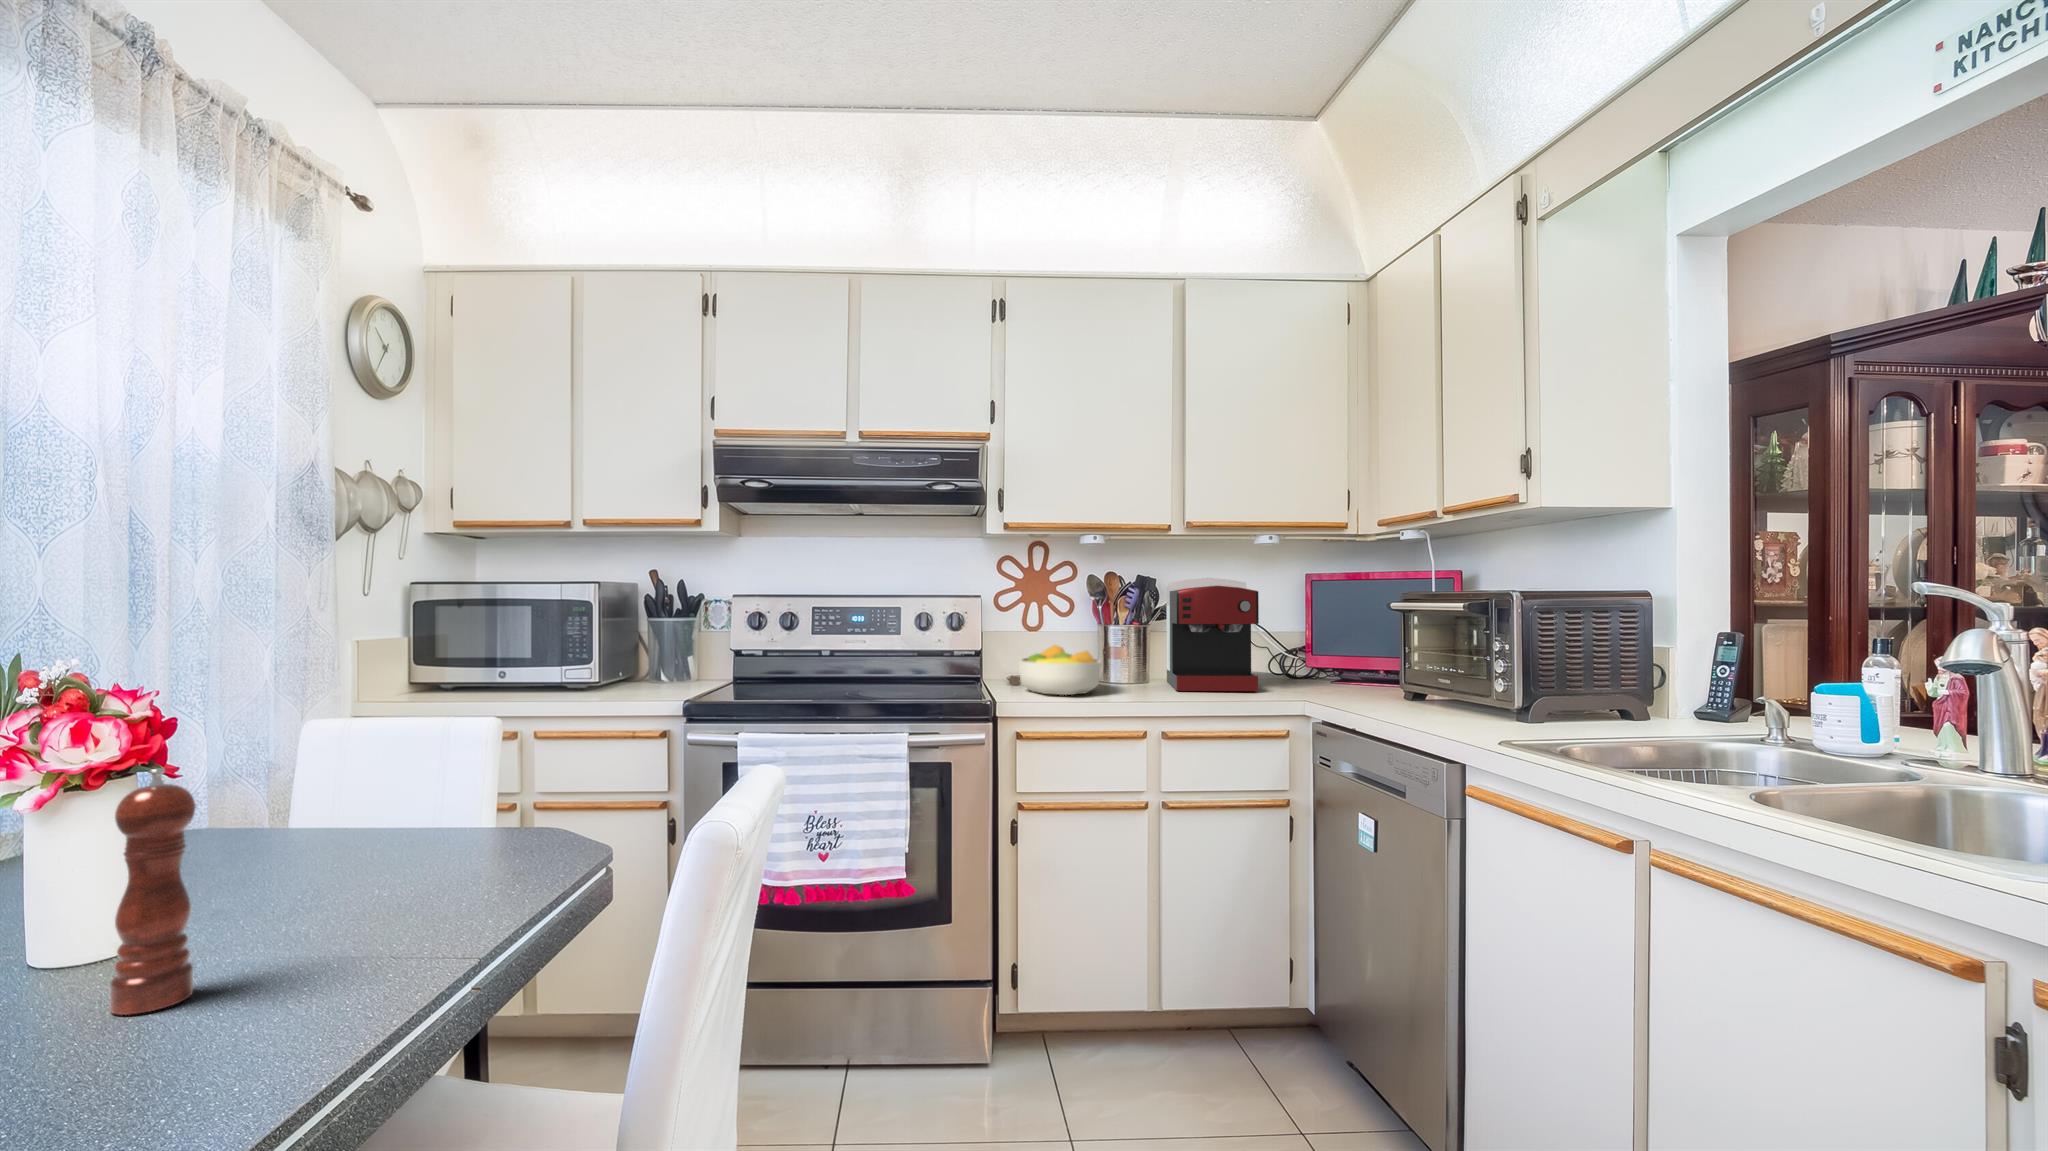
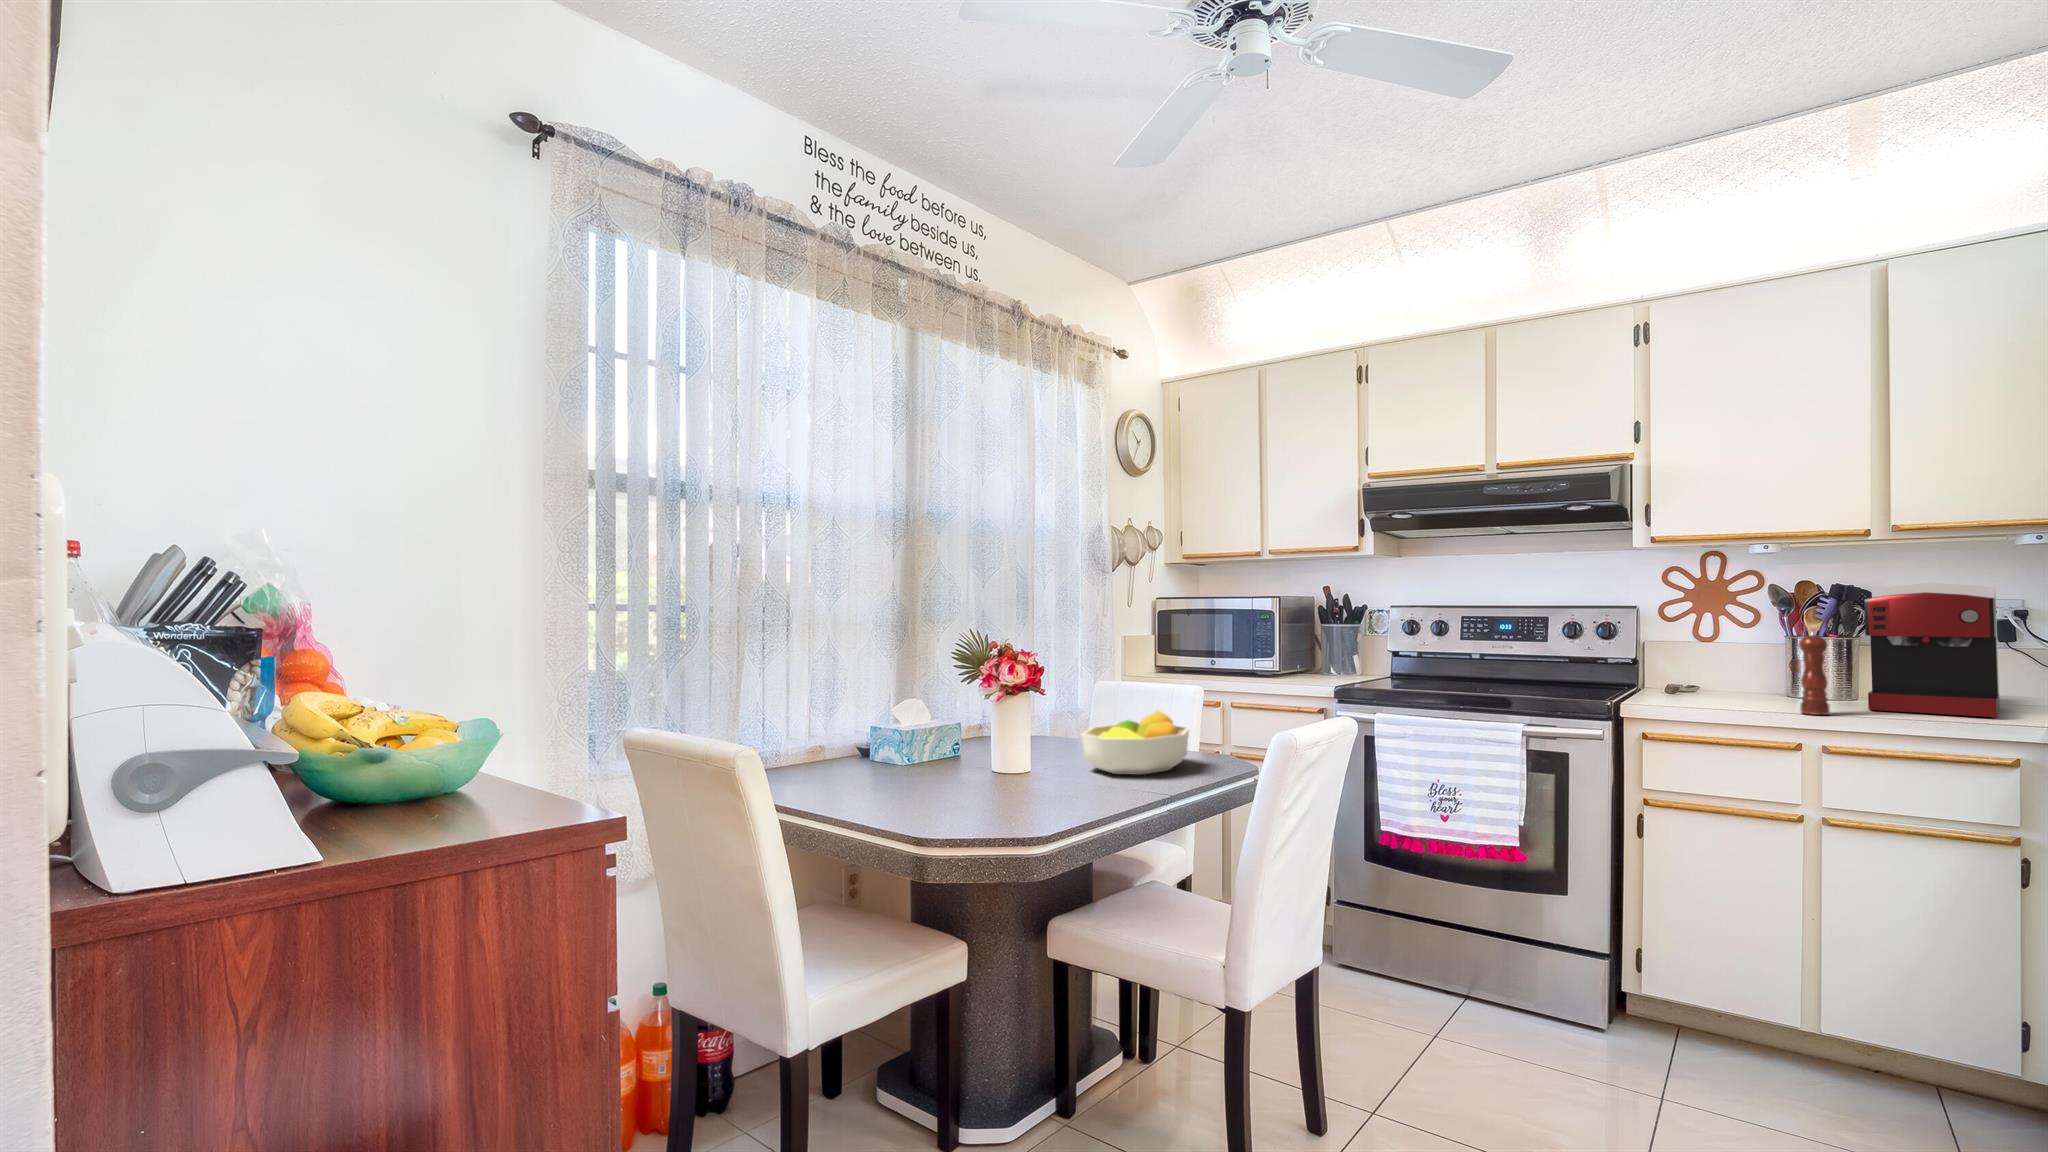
fruit bowl: present [1019,645,1101,695] -> present [1082,710,1189,775]
pepper mill: present [109,768,196,1015] -> present [1799,629,1830,715]

